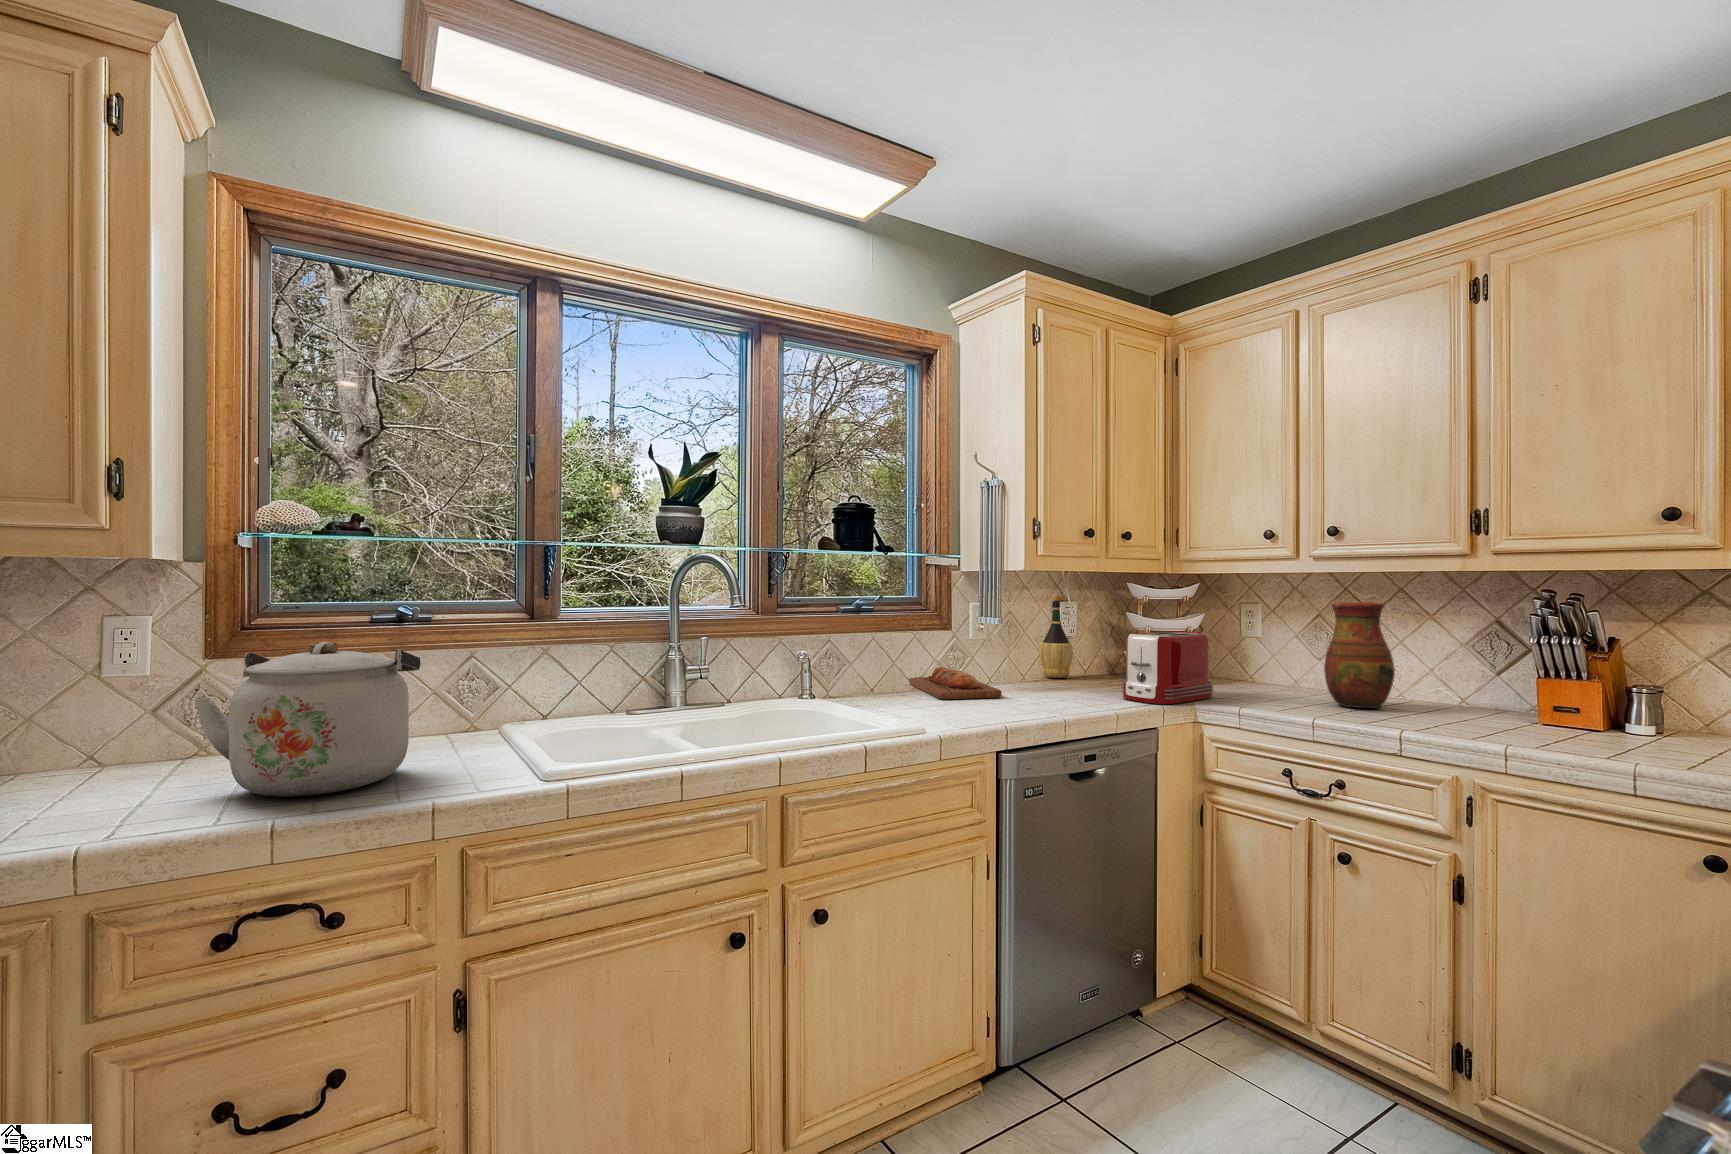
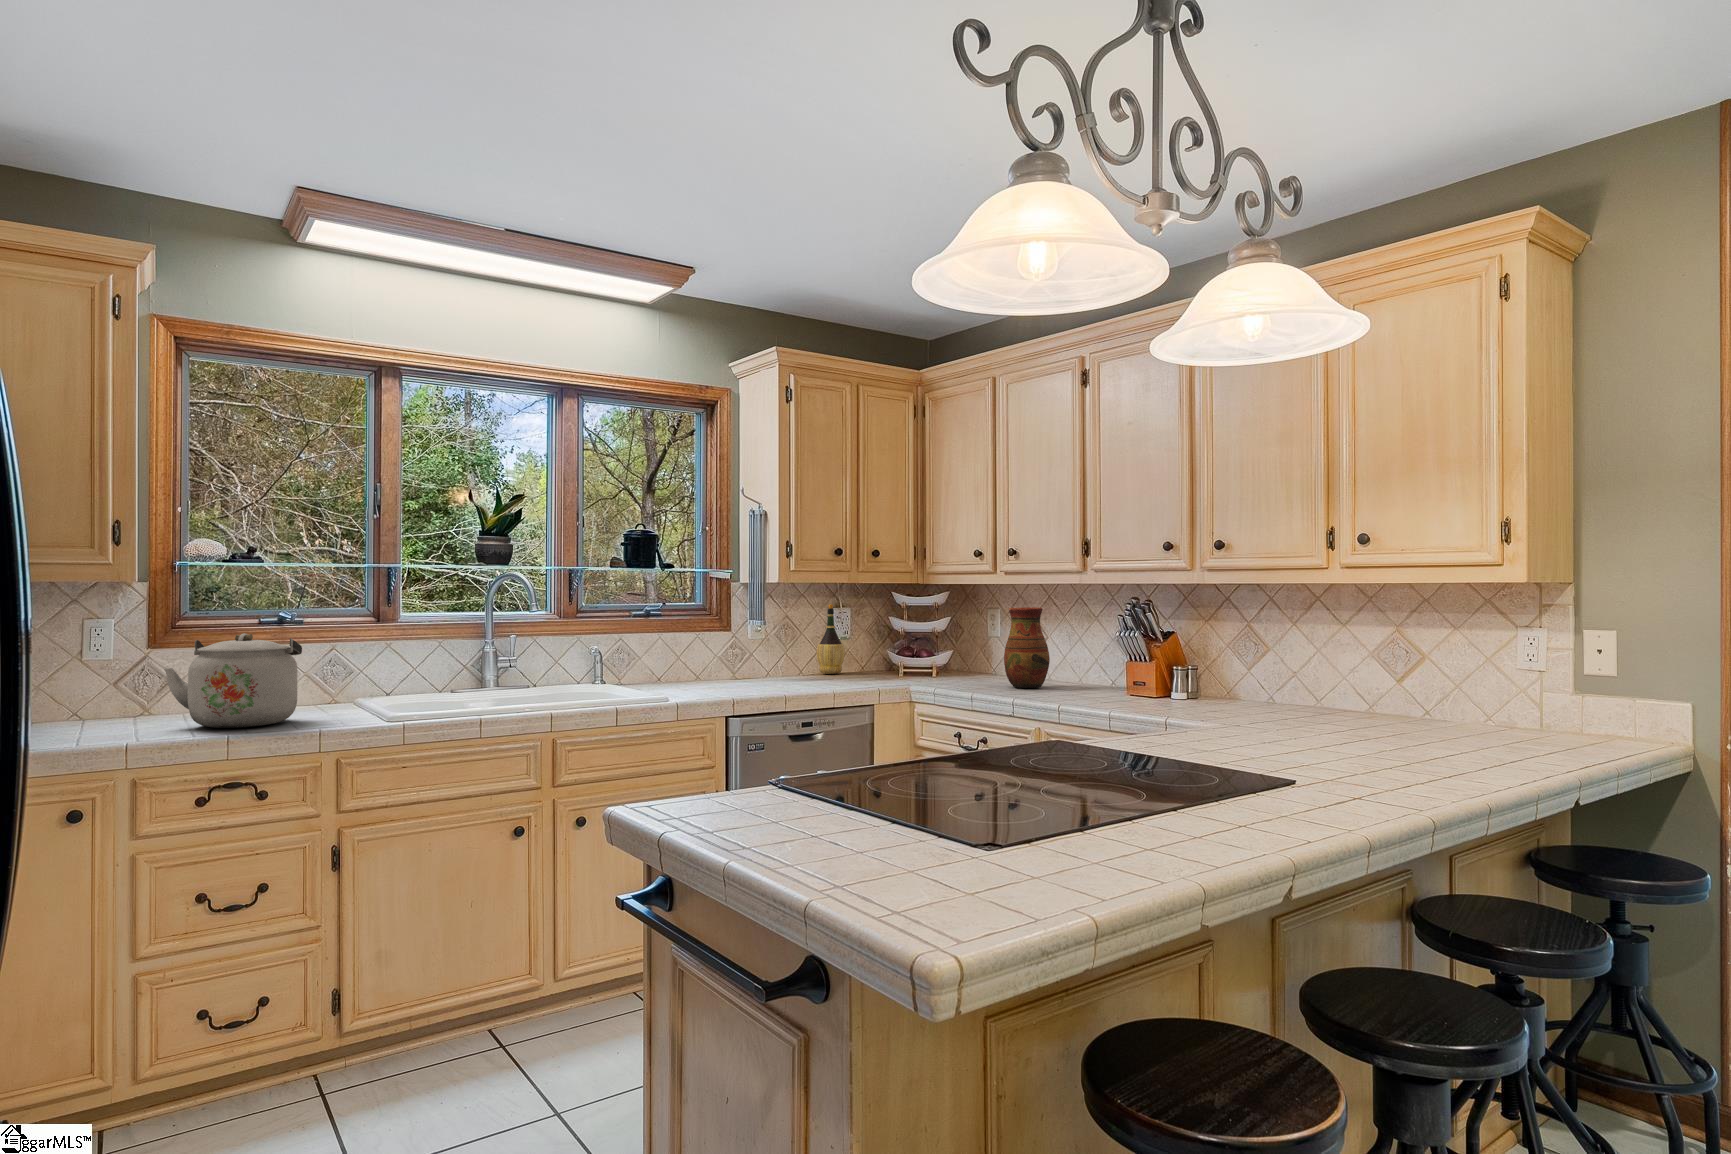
toaster: present [1122,631,1214,704] -> none [856,632,930,687]
bread loaf: present [909,667,1002,699] -> none [698,664,760,686]

